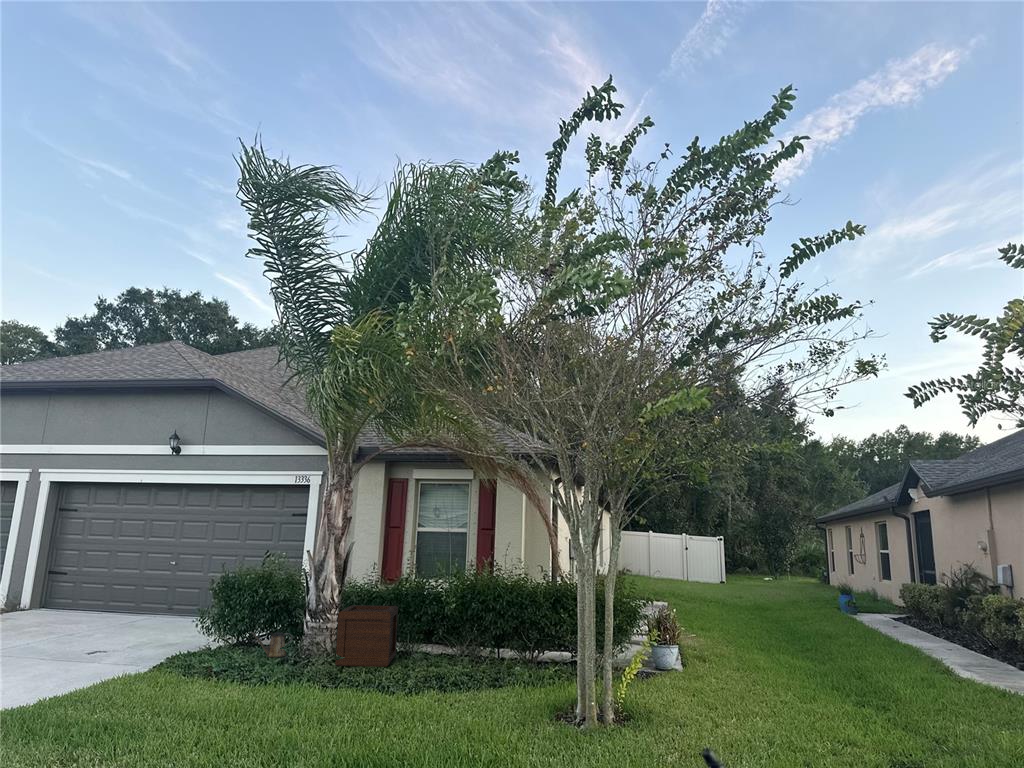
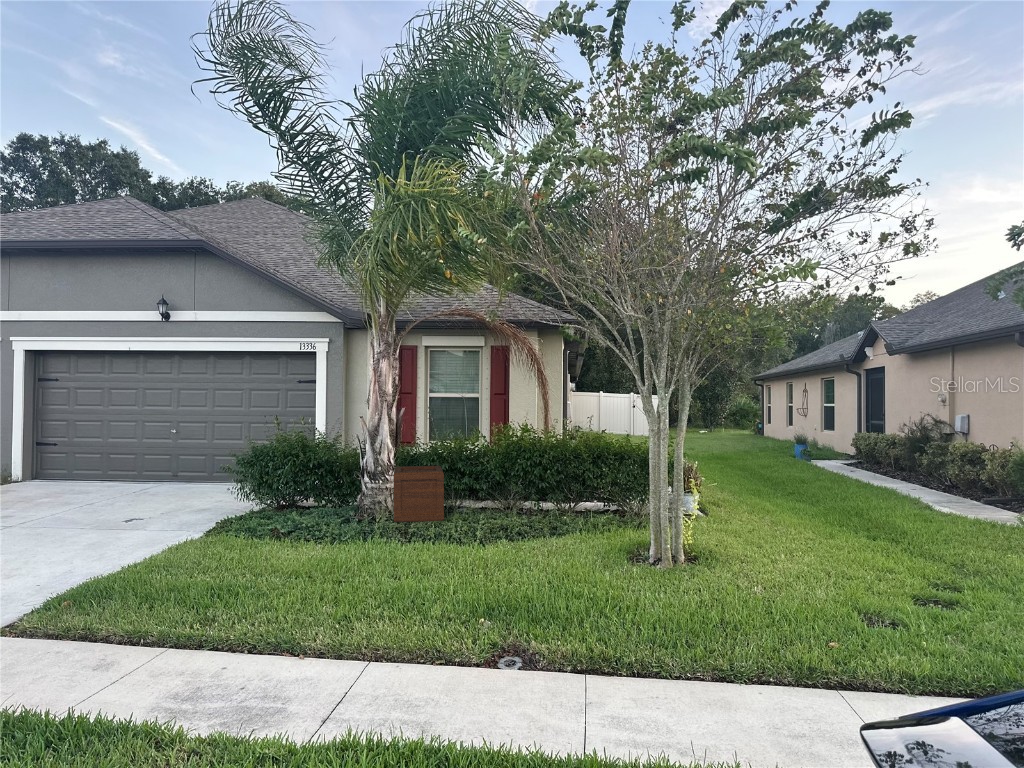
watering can: present [251,632,292,657] -> none [302,494,340,517]

